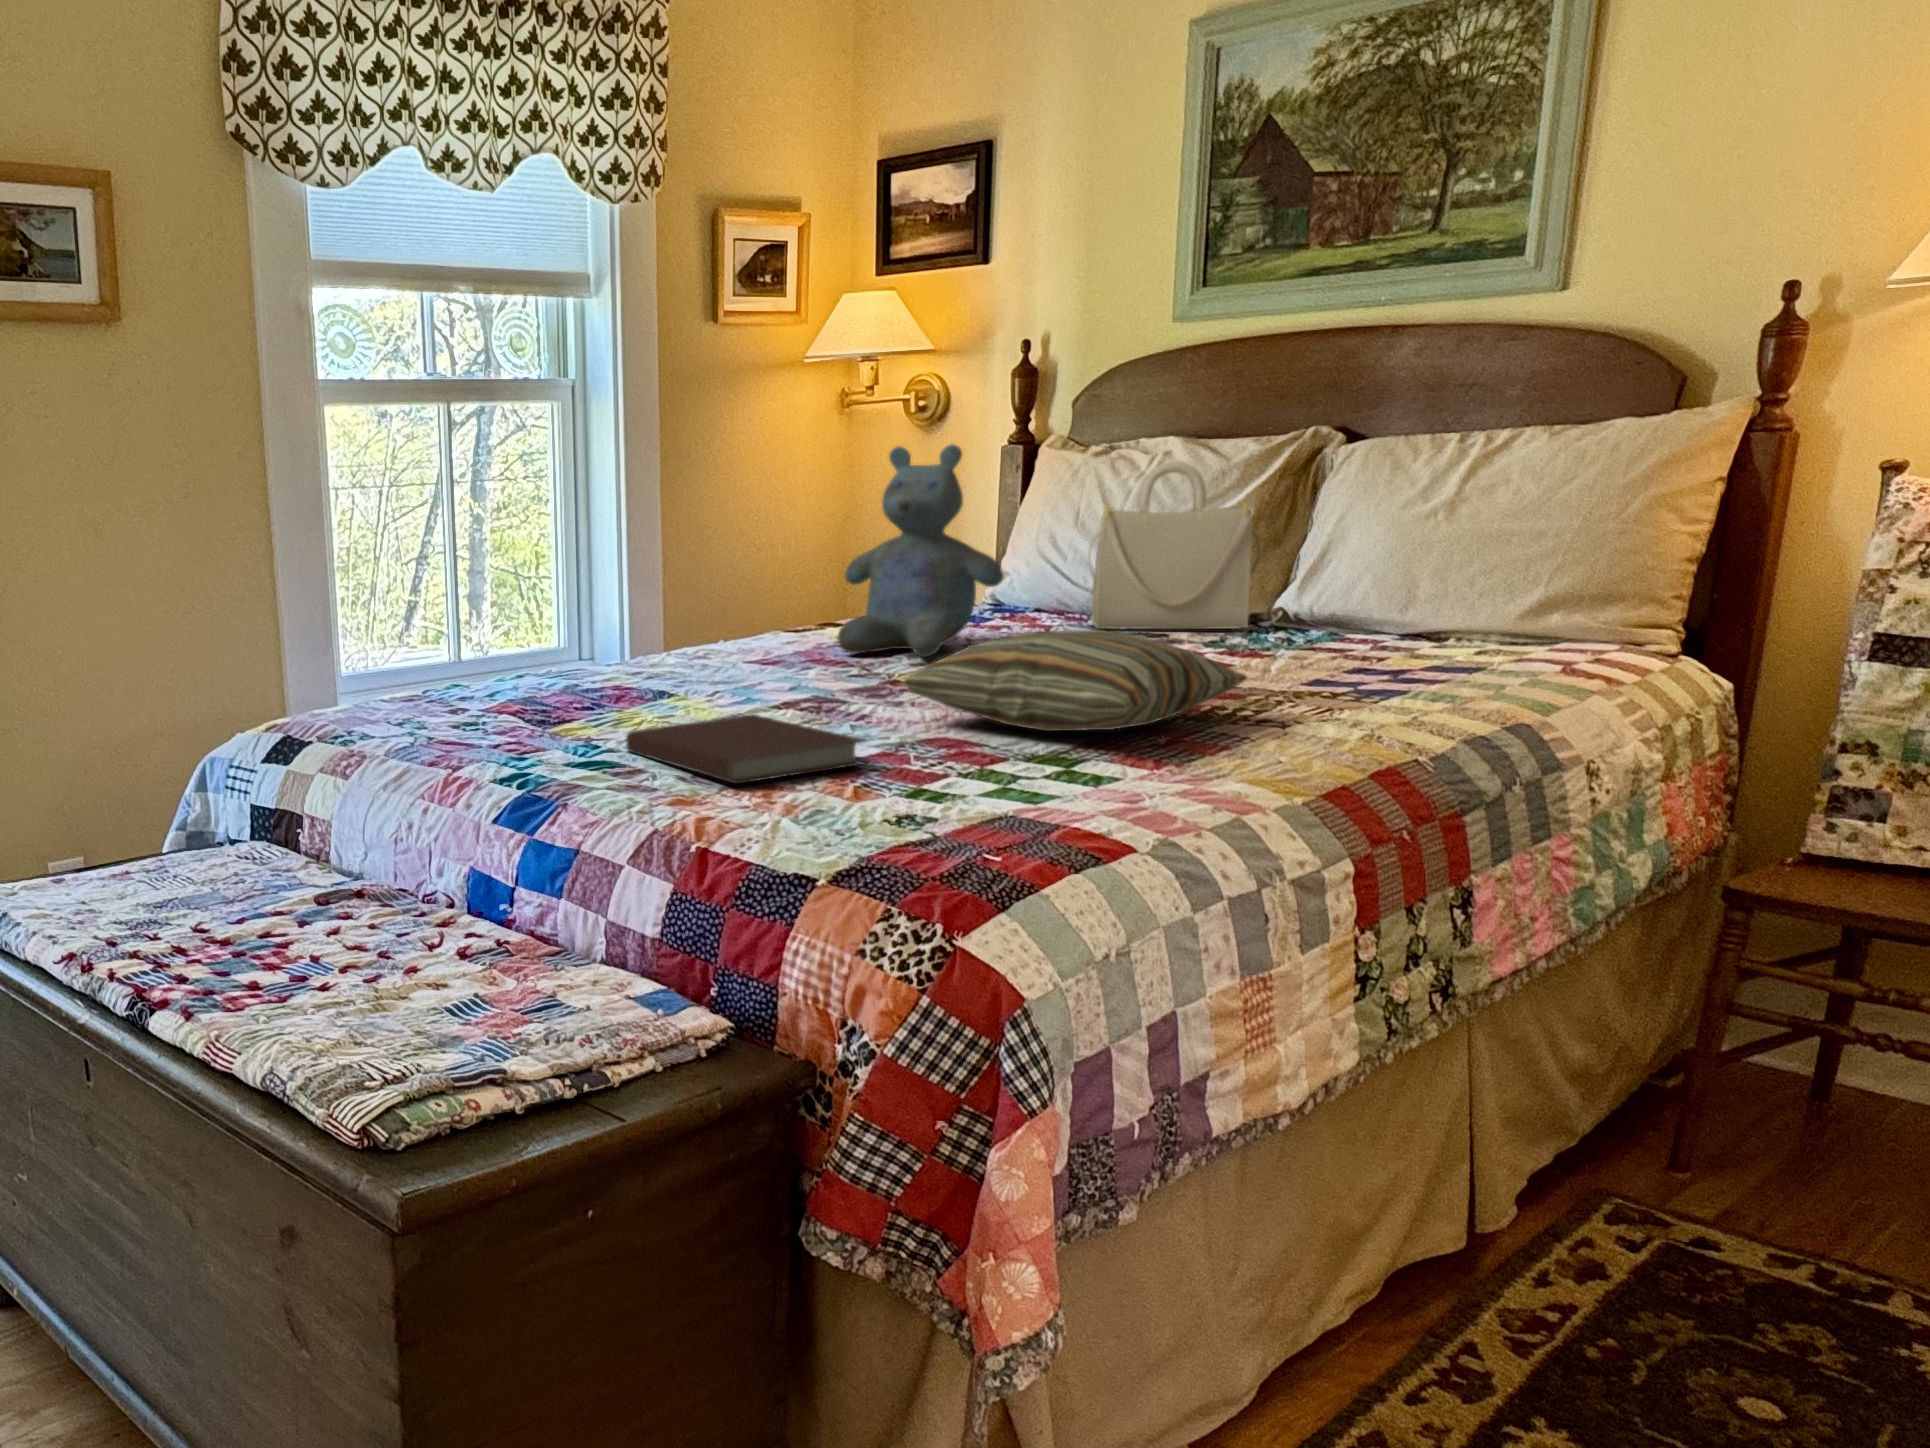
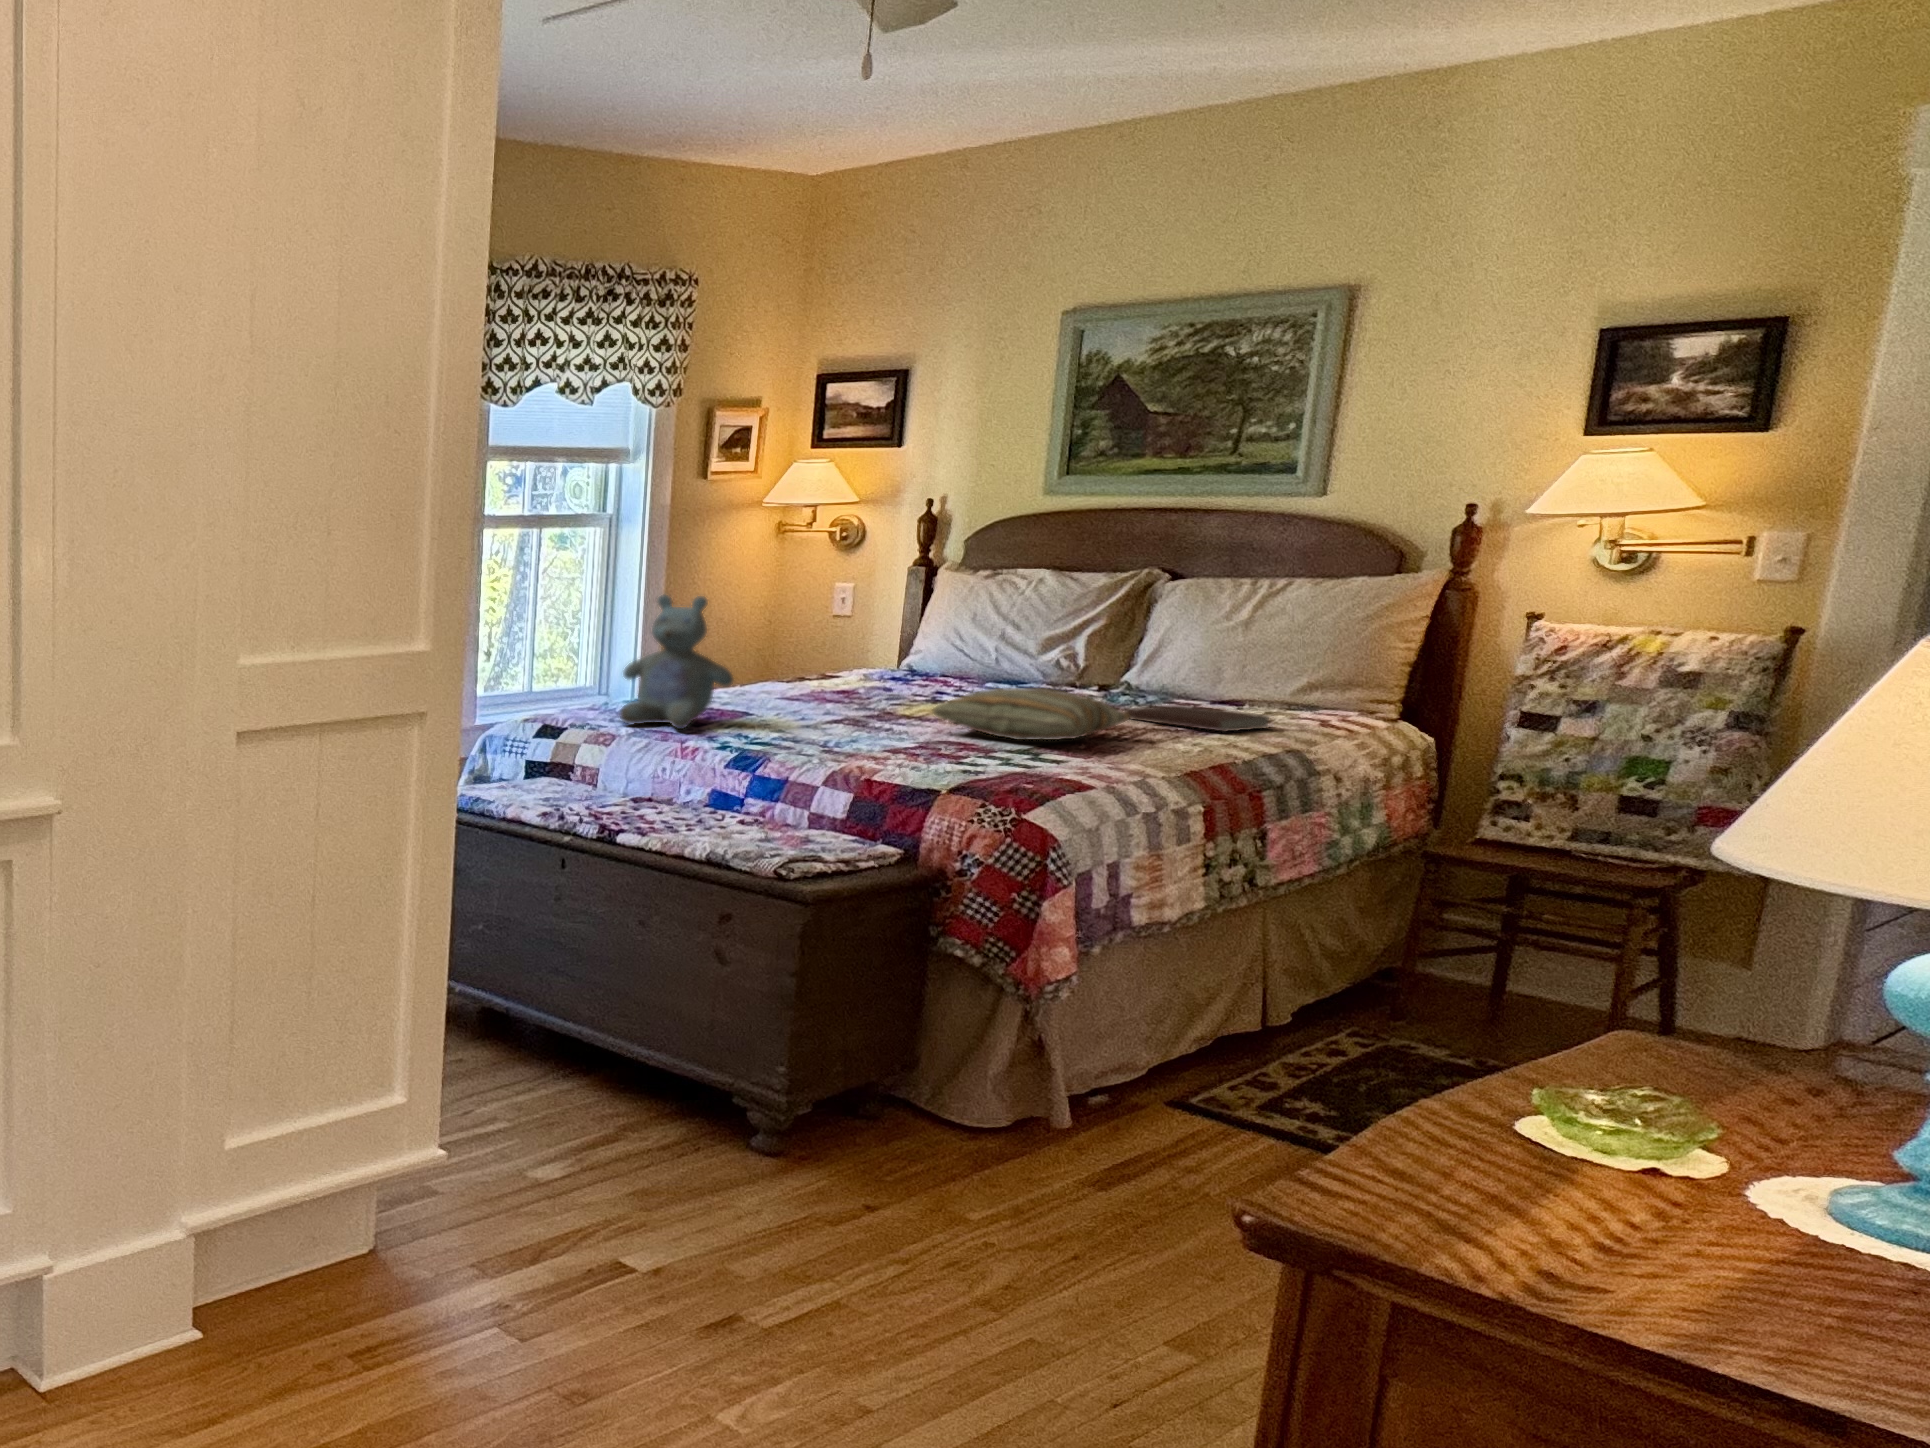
stuffed bear: present [838,444,1004,657] -> present [620,595,733,729]
handbag: present [1088,462,1262,629] -> none [999,591,1120,693]
notebook: present [626,714,866,783] -> present [1125,705,1269,731]

